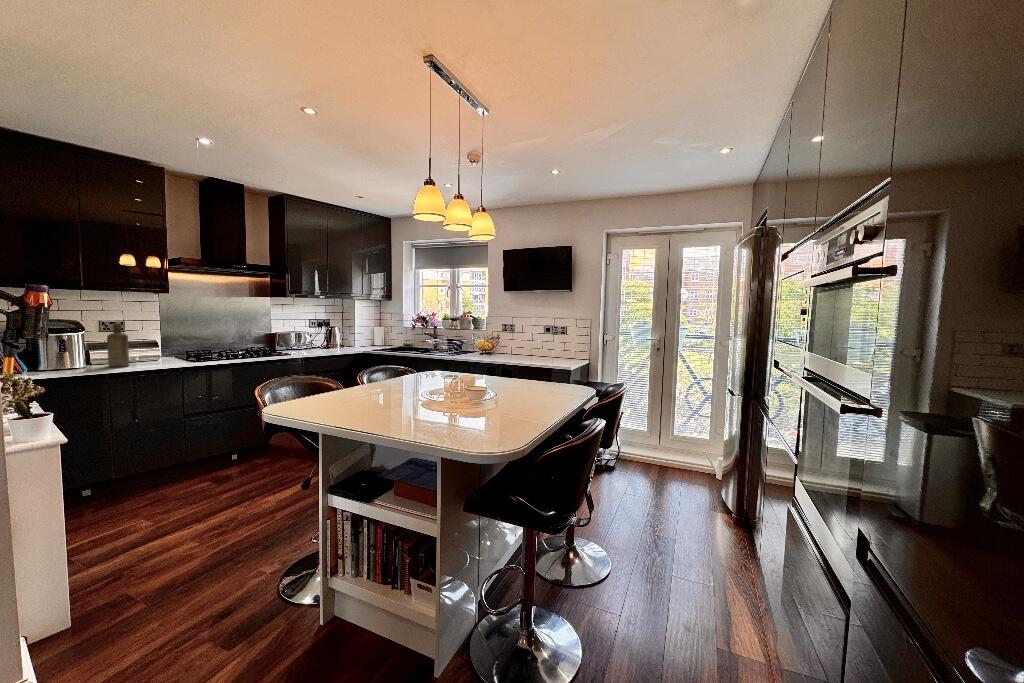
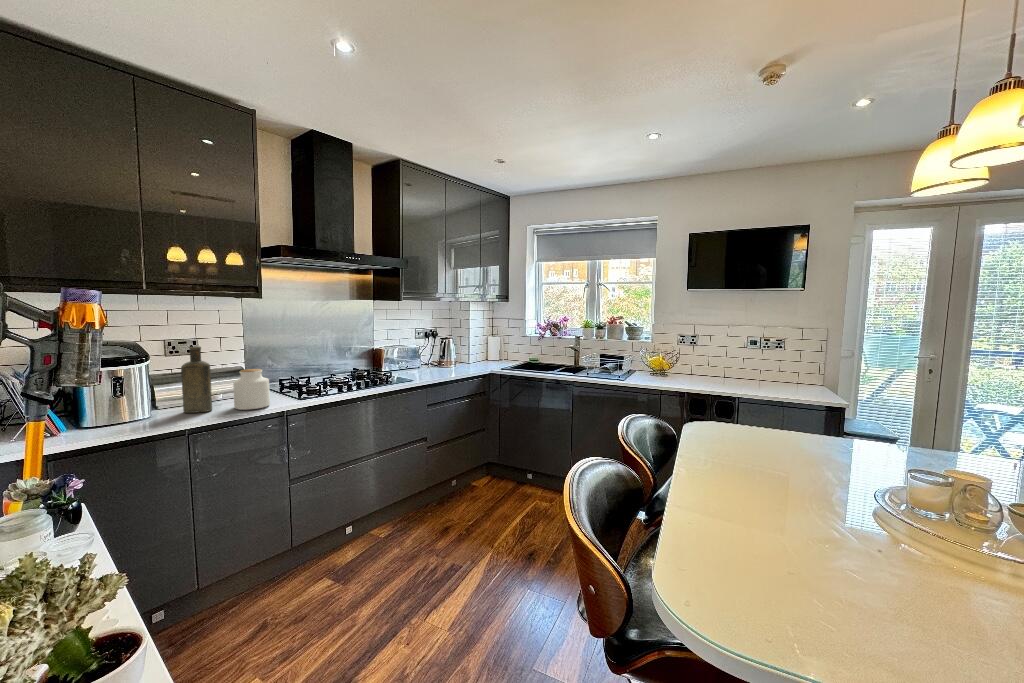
jar: none [145,340,172,366] -> present [233,369,270,410]

